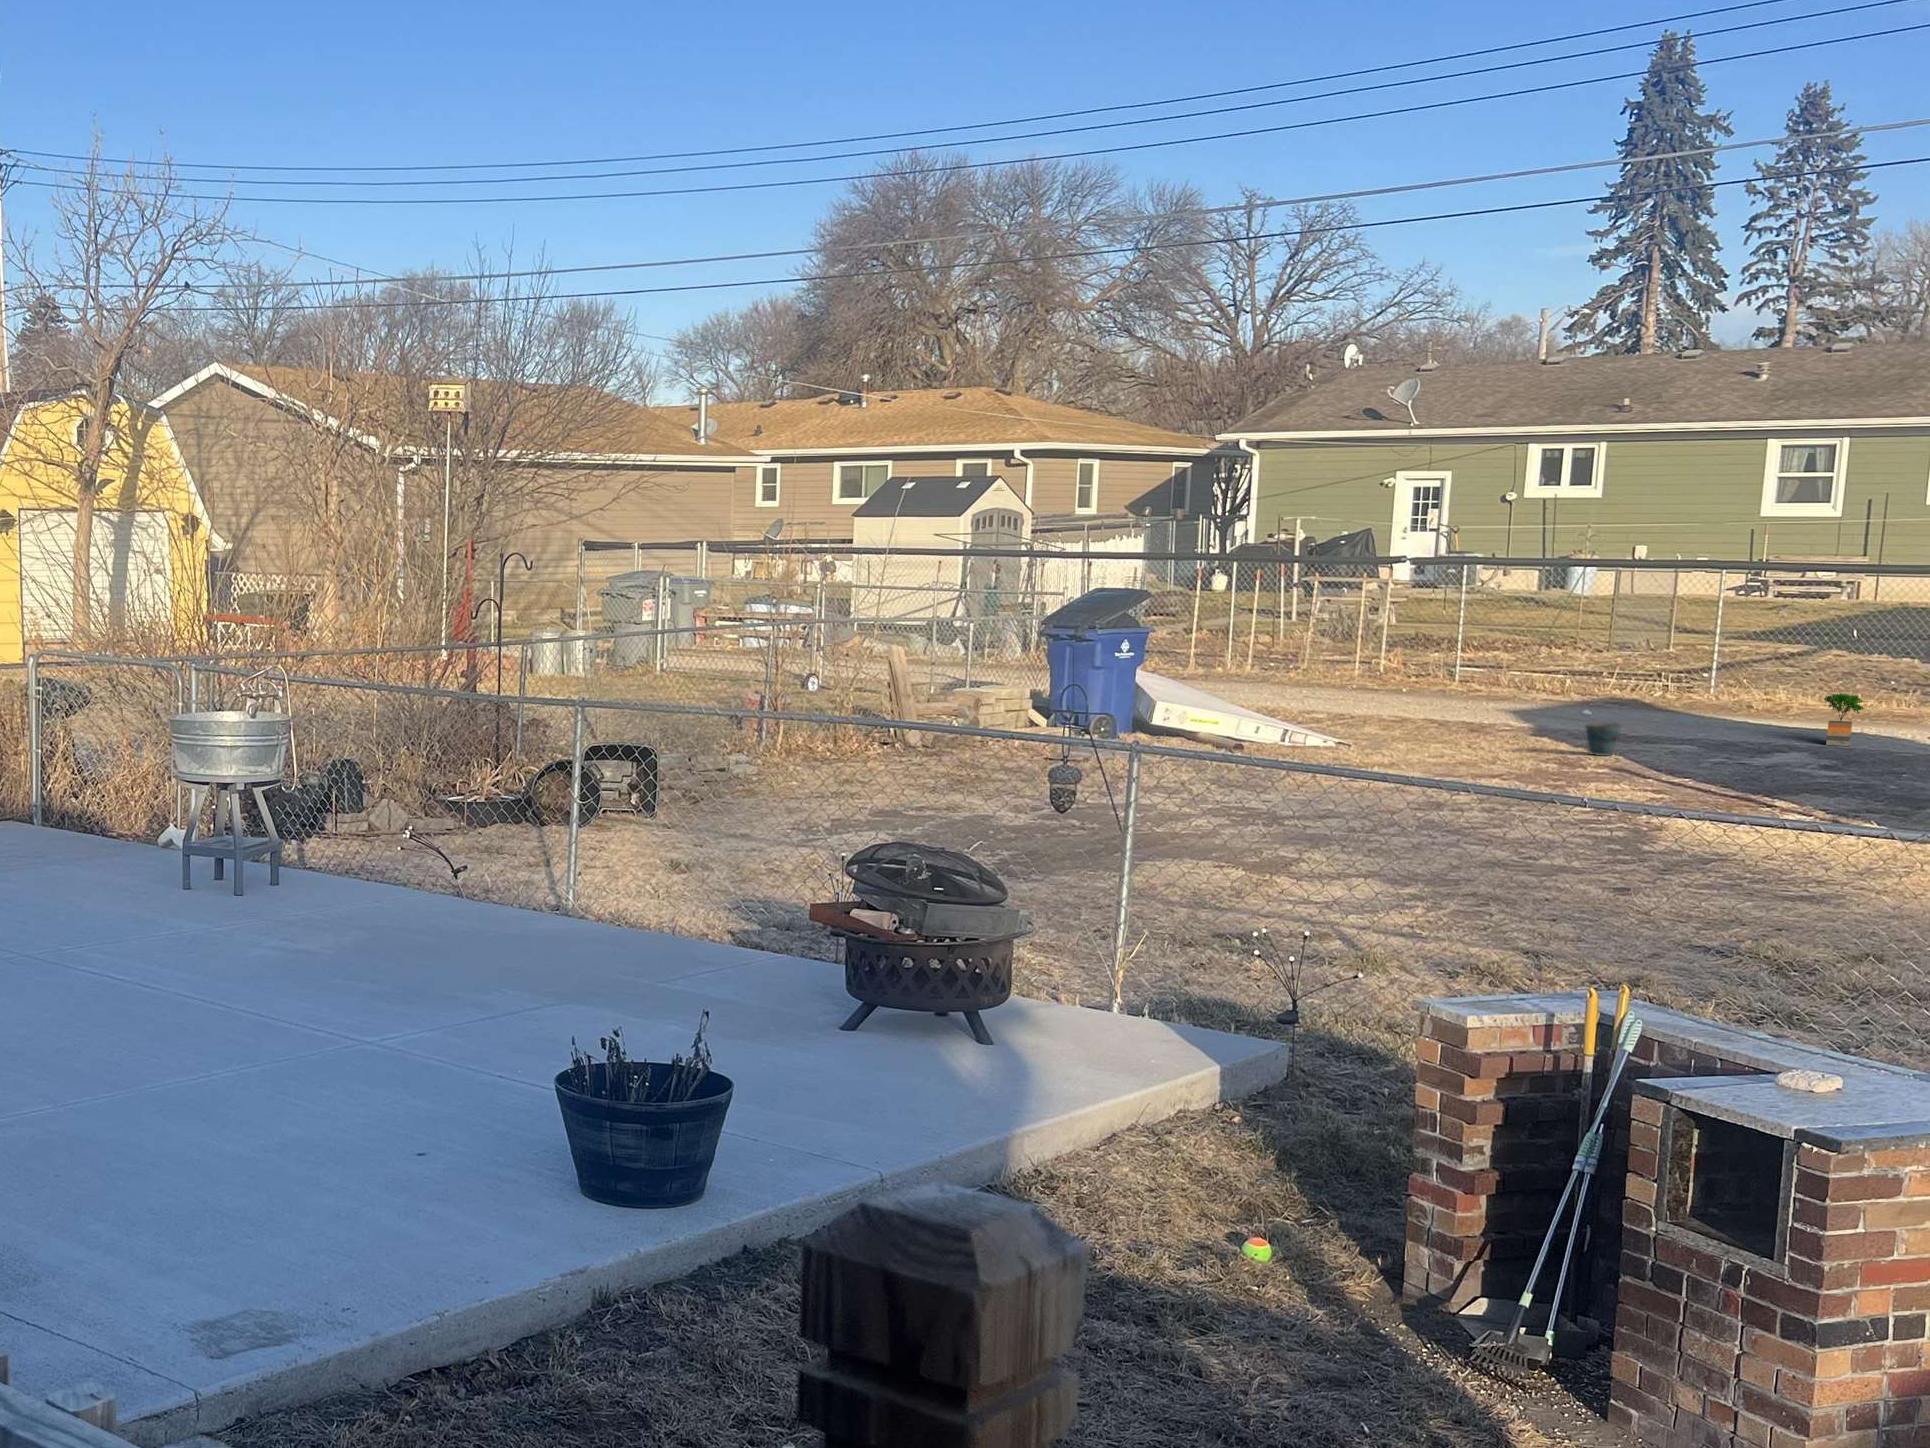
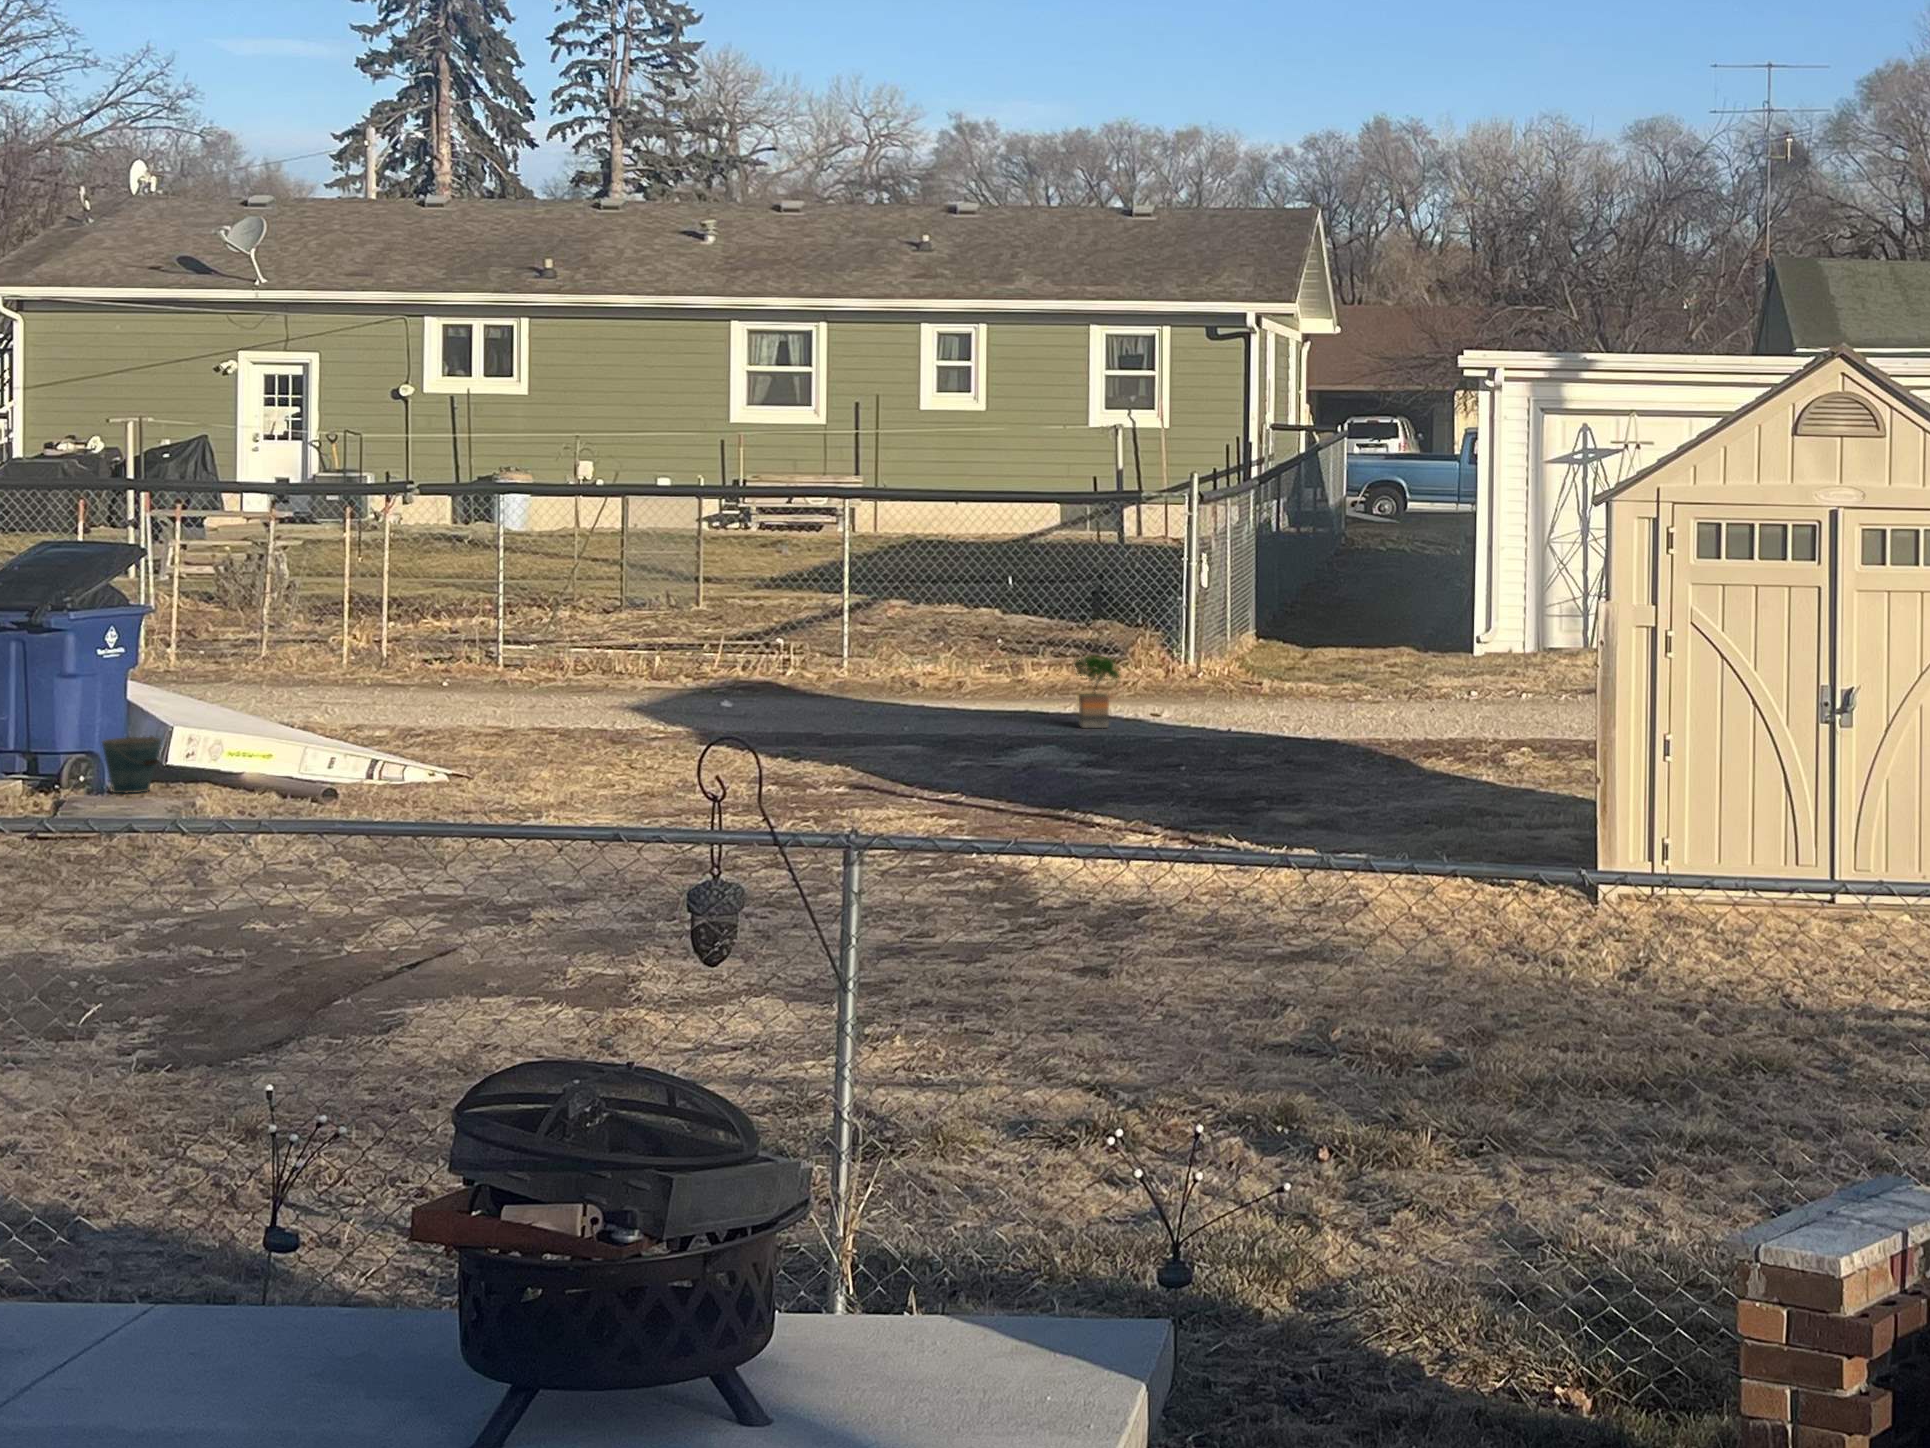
bucket: present [1586,723,1621,756] -> present [102,736,163,793]

